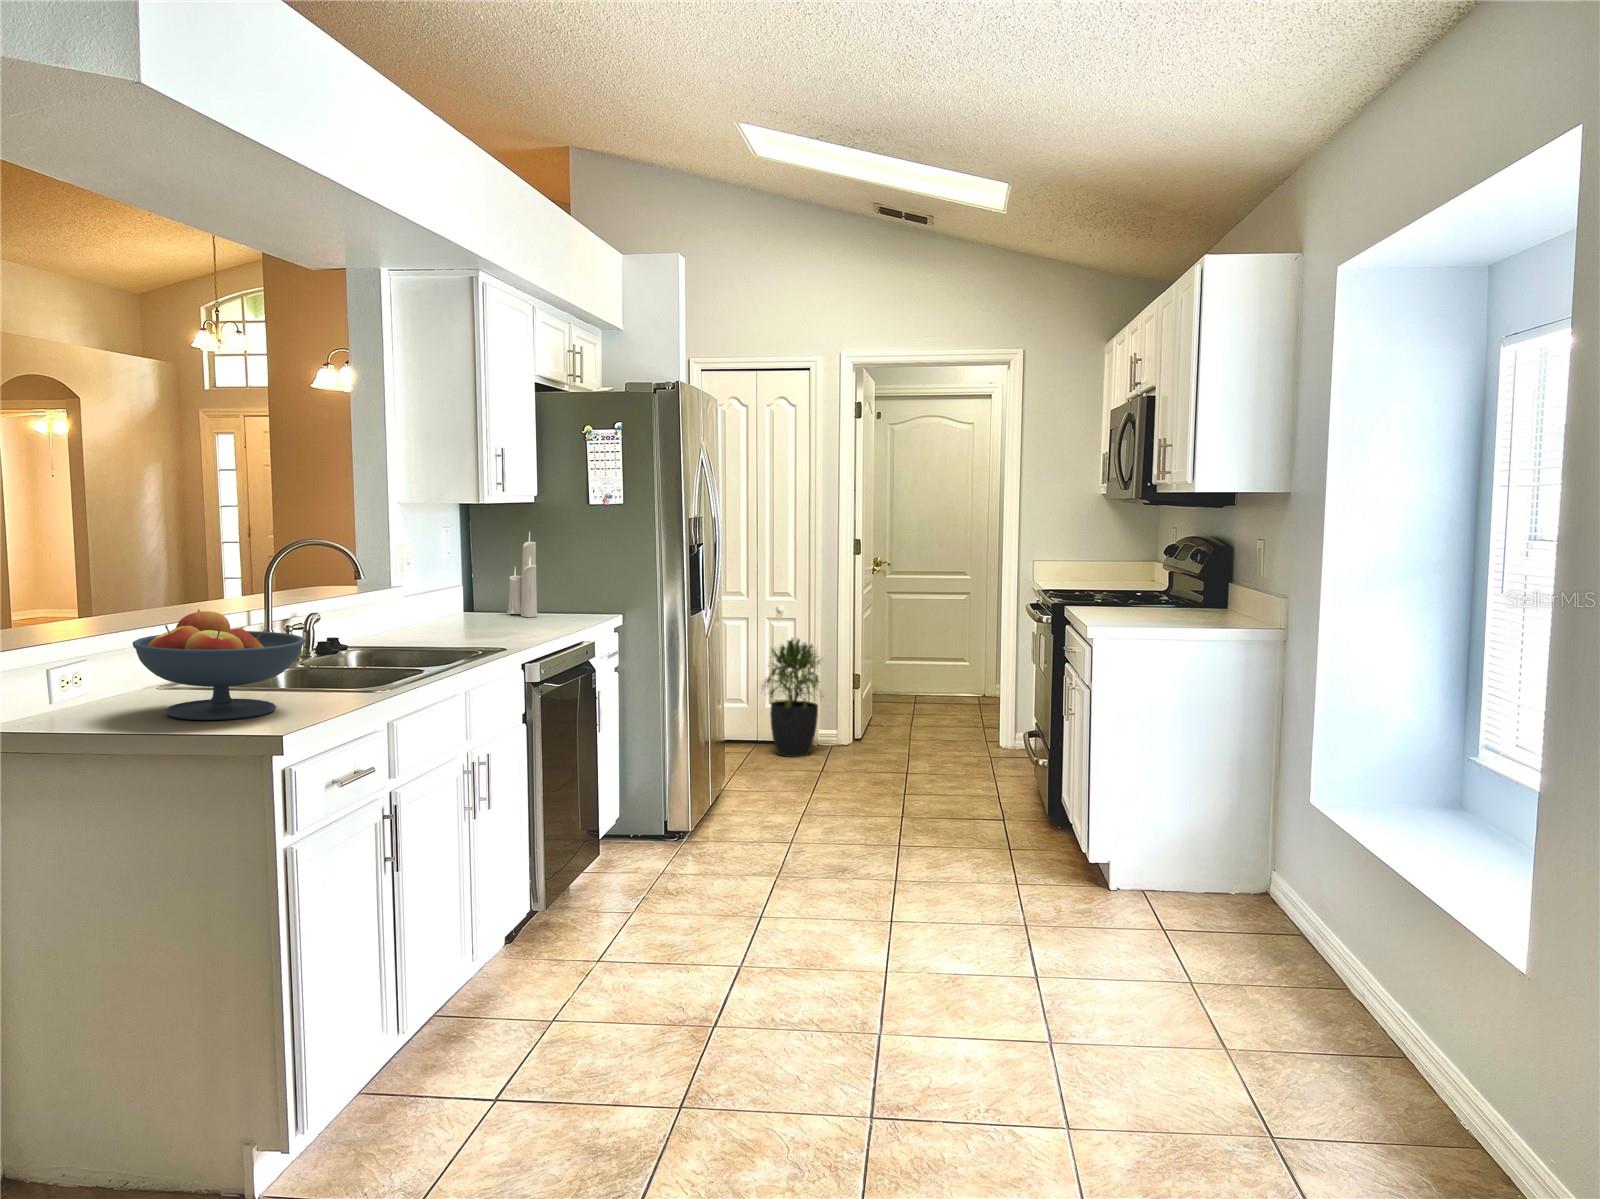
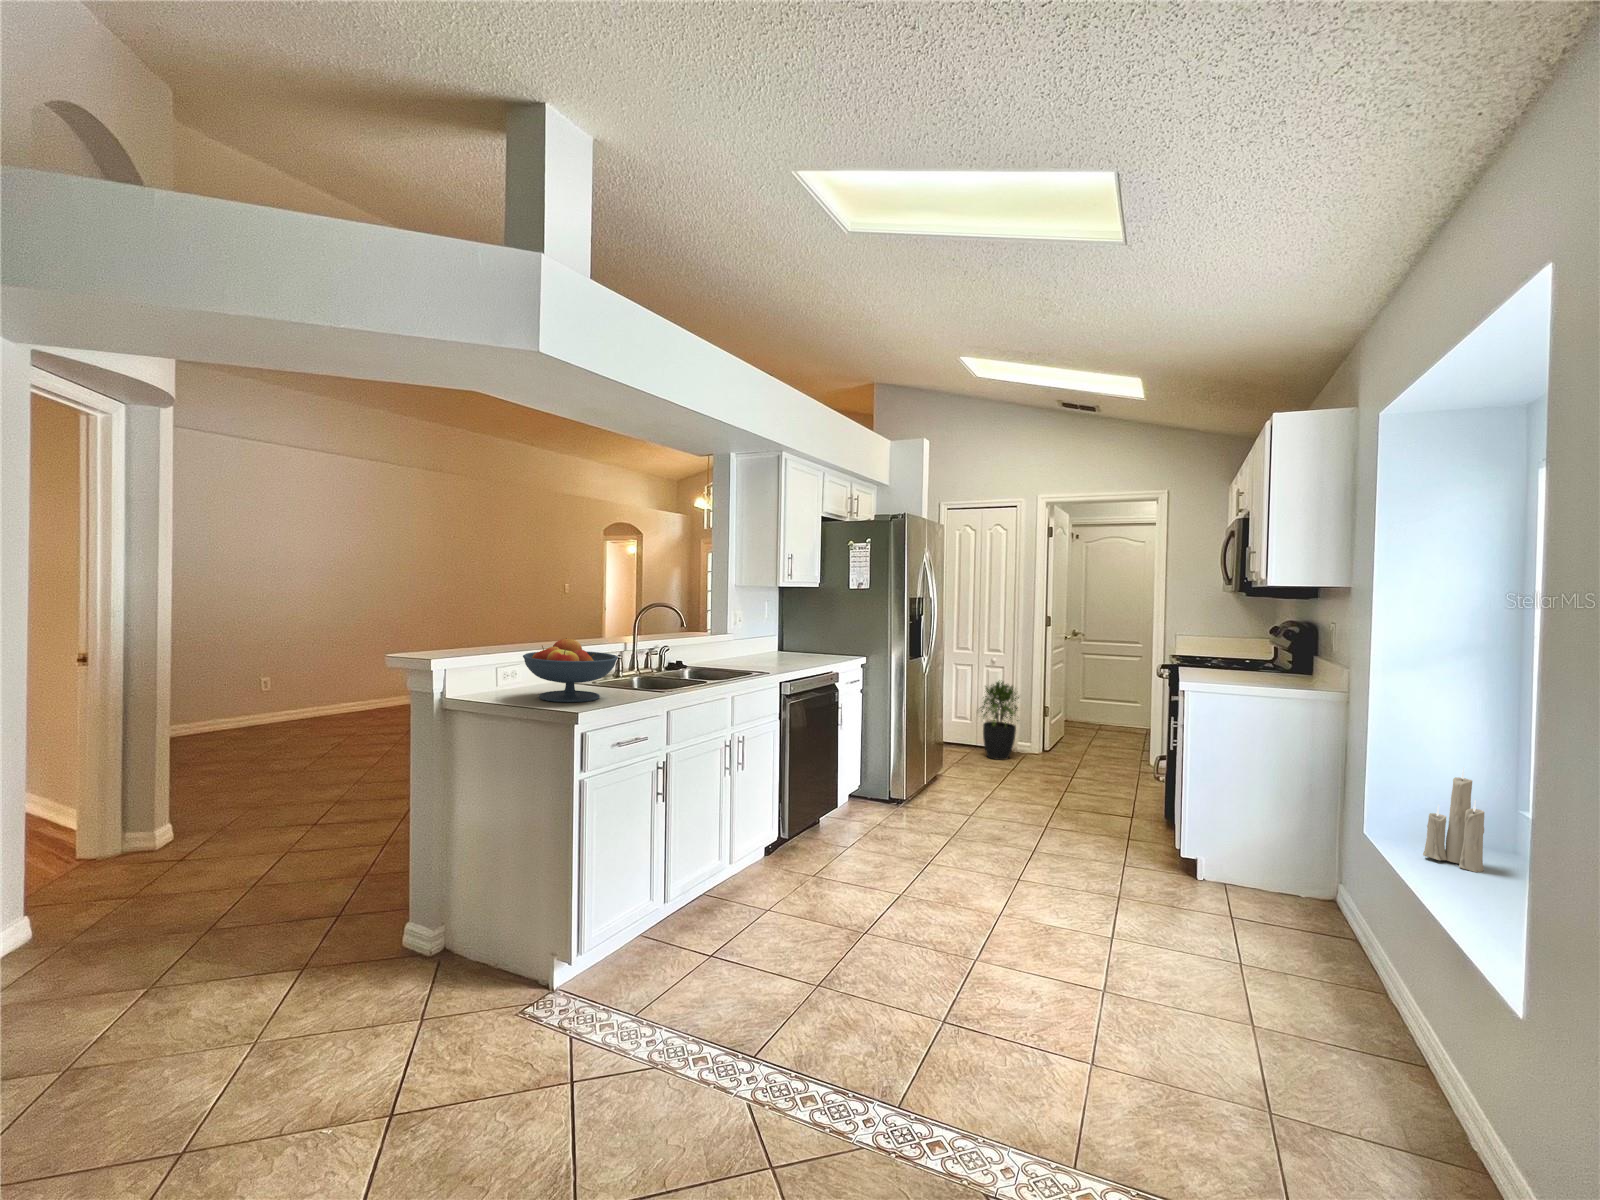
candle: present [507,532,538,617] -> present [1423,768,1484,872]

